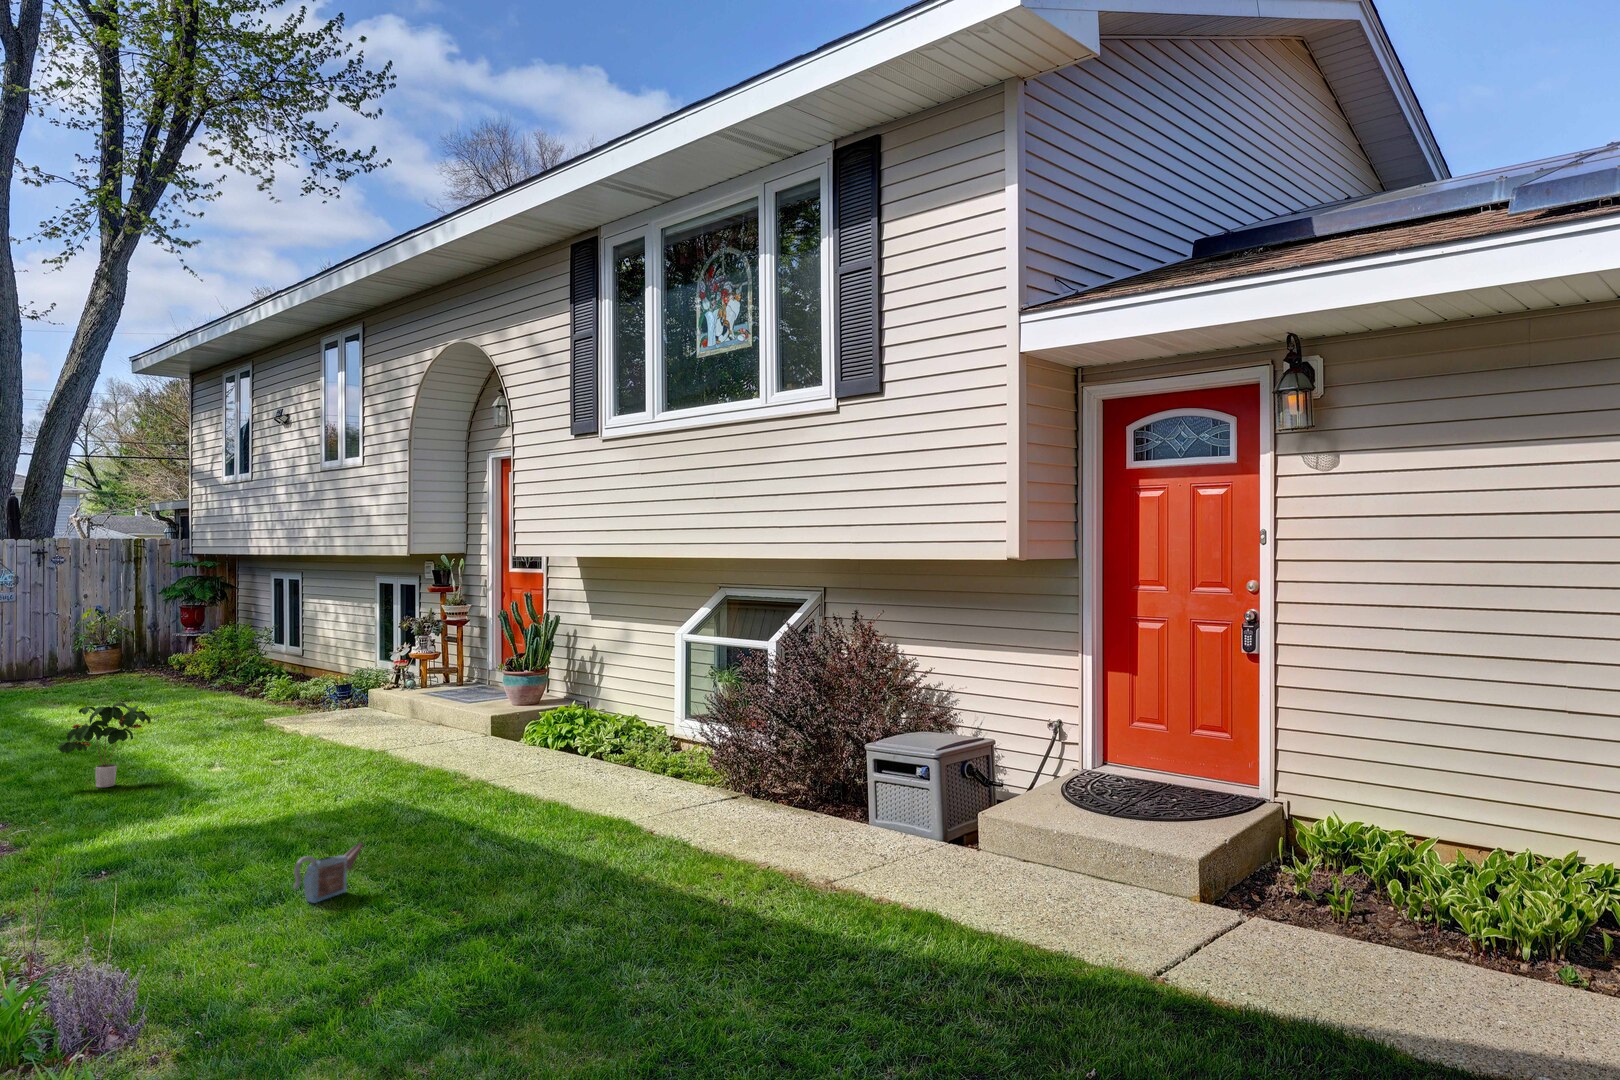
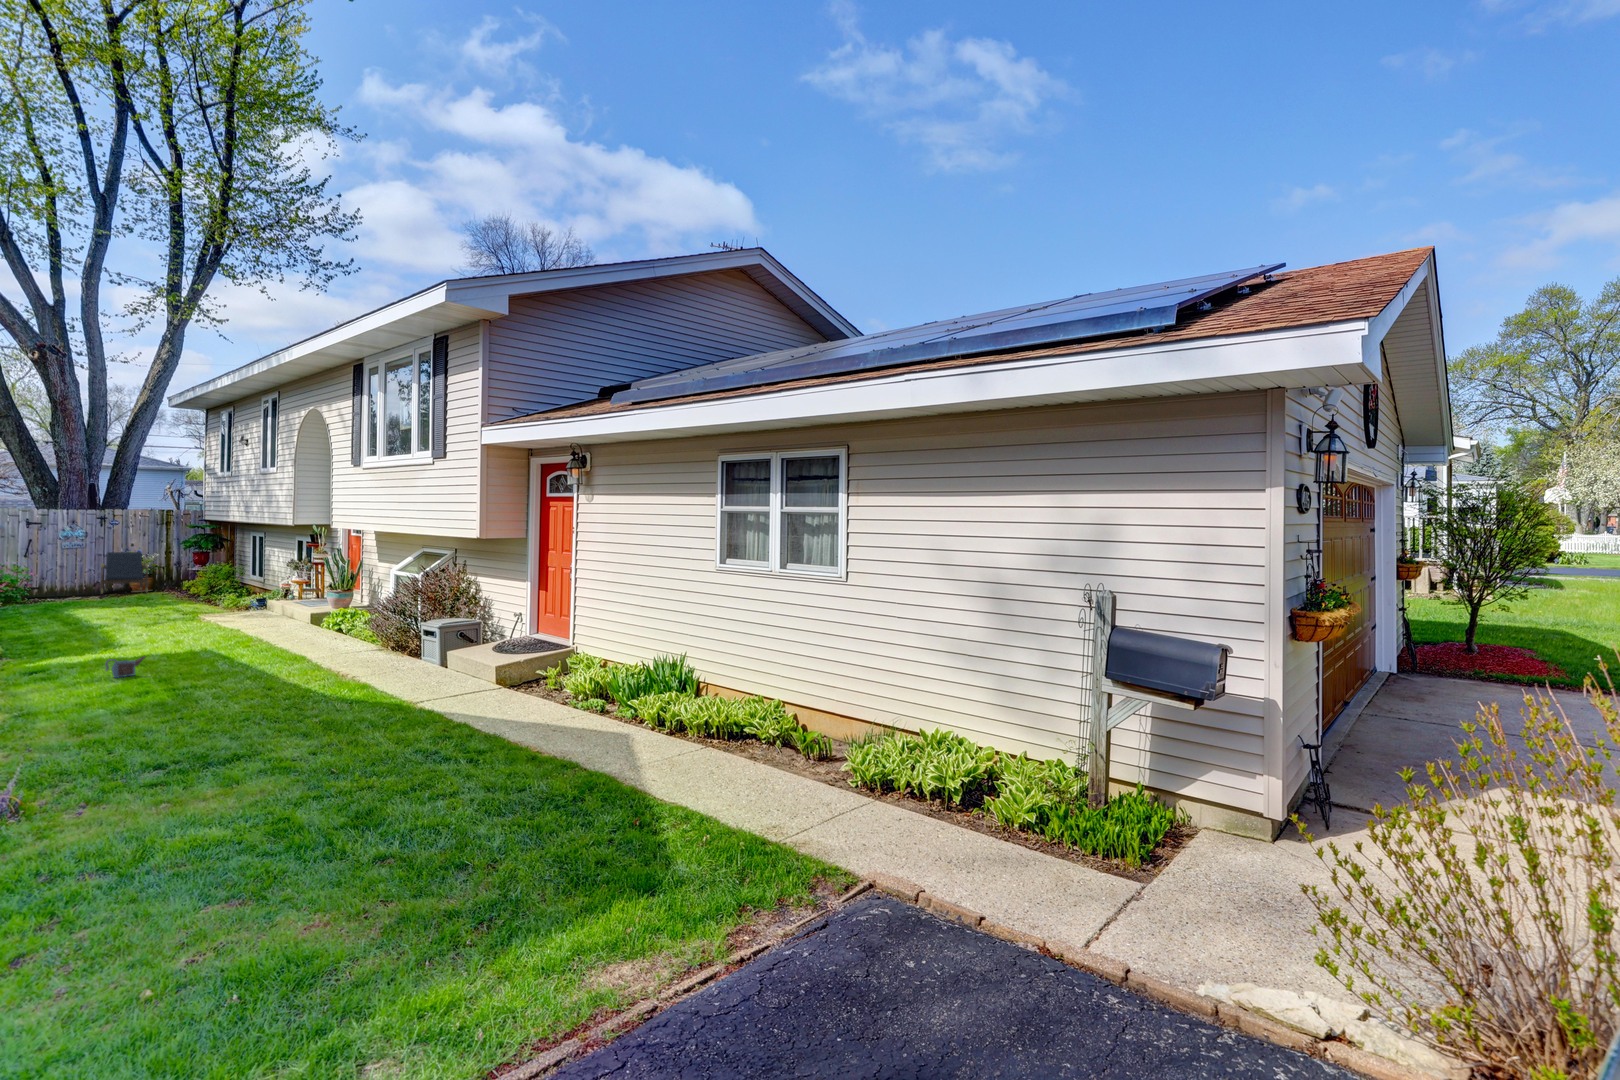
lounge chair: none [43,607,118,679] -> present [100,552,148,593]
potted plant: present [58,703,151,787] -> none [49,602,101,642]

